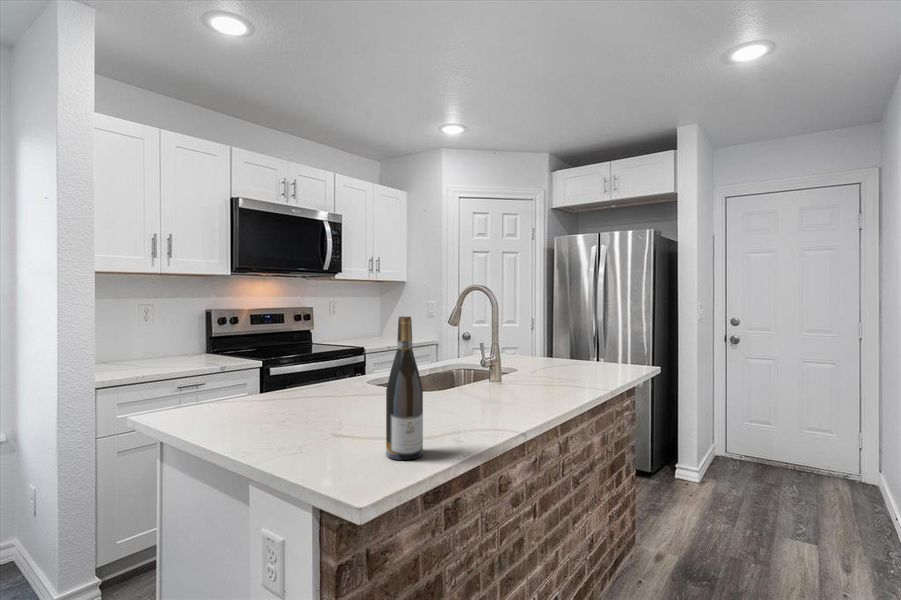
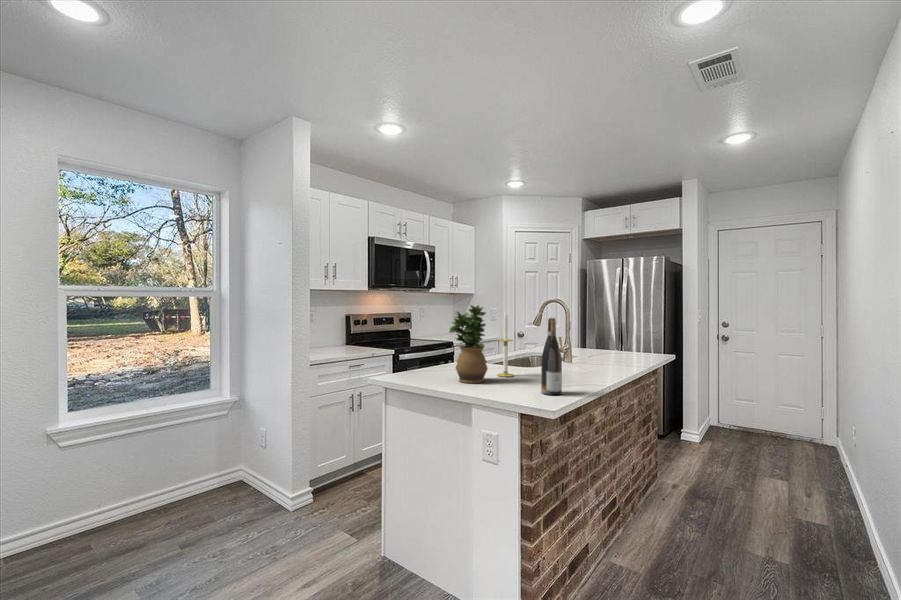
potted plant: none [252,293,325,430] -> present [449,305,488,383]
candle: none [351,303,381,414] -> present [497,312,514,377]

